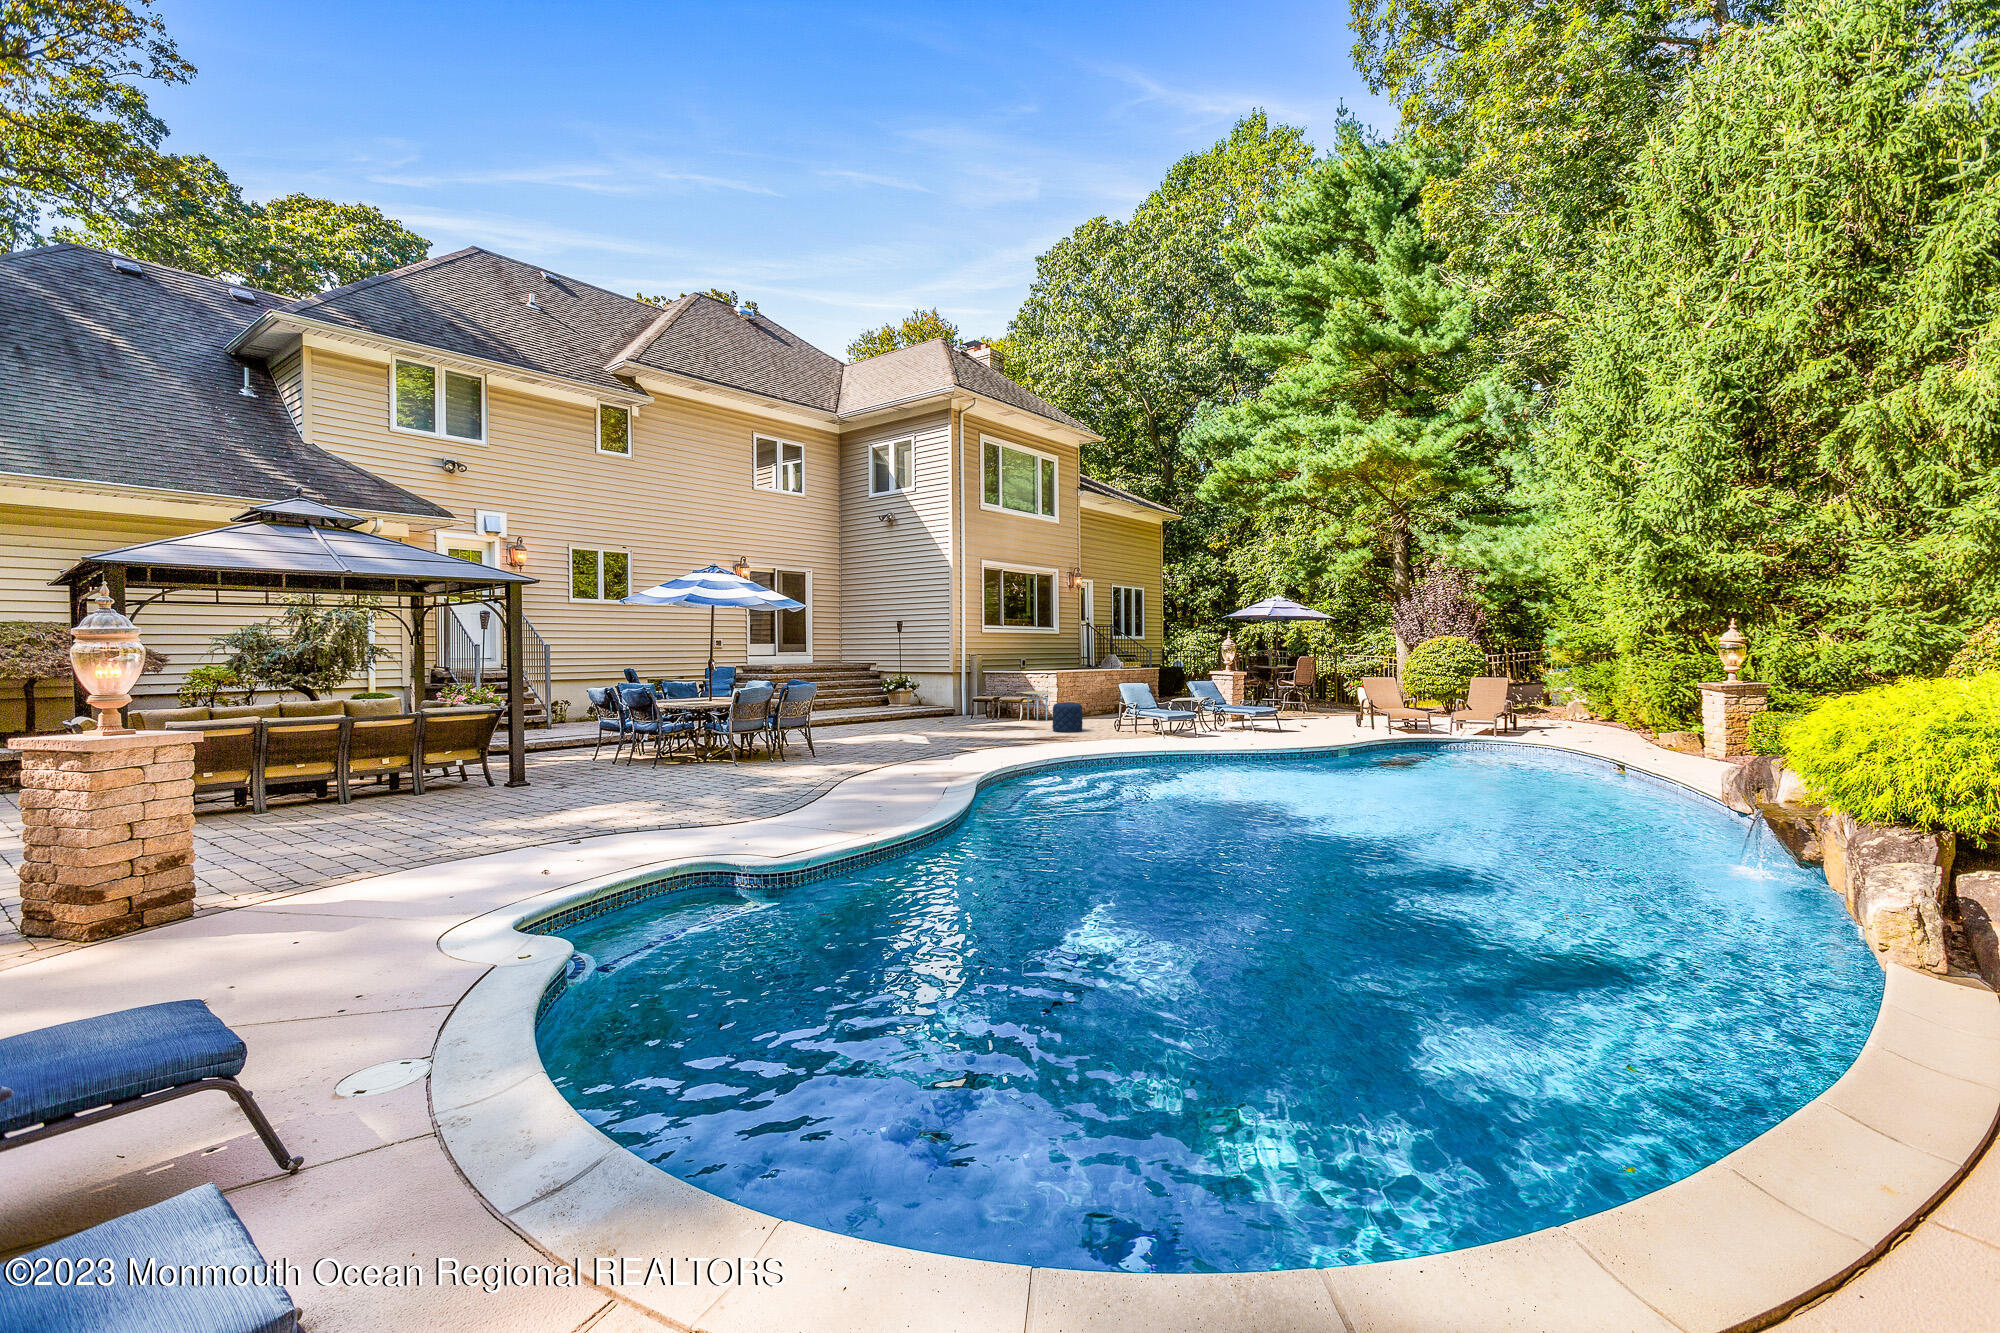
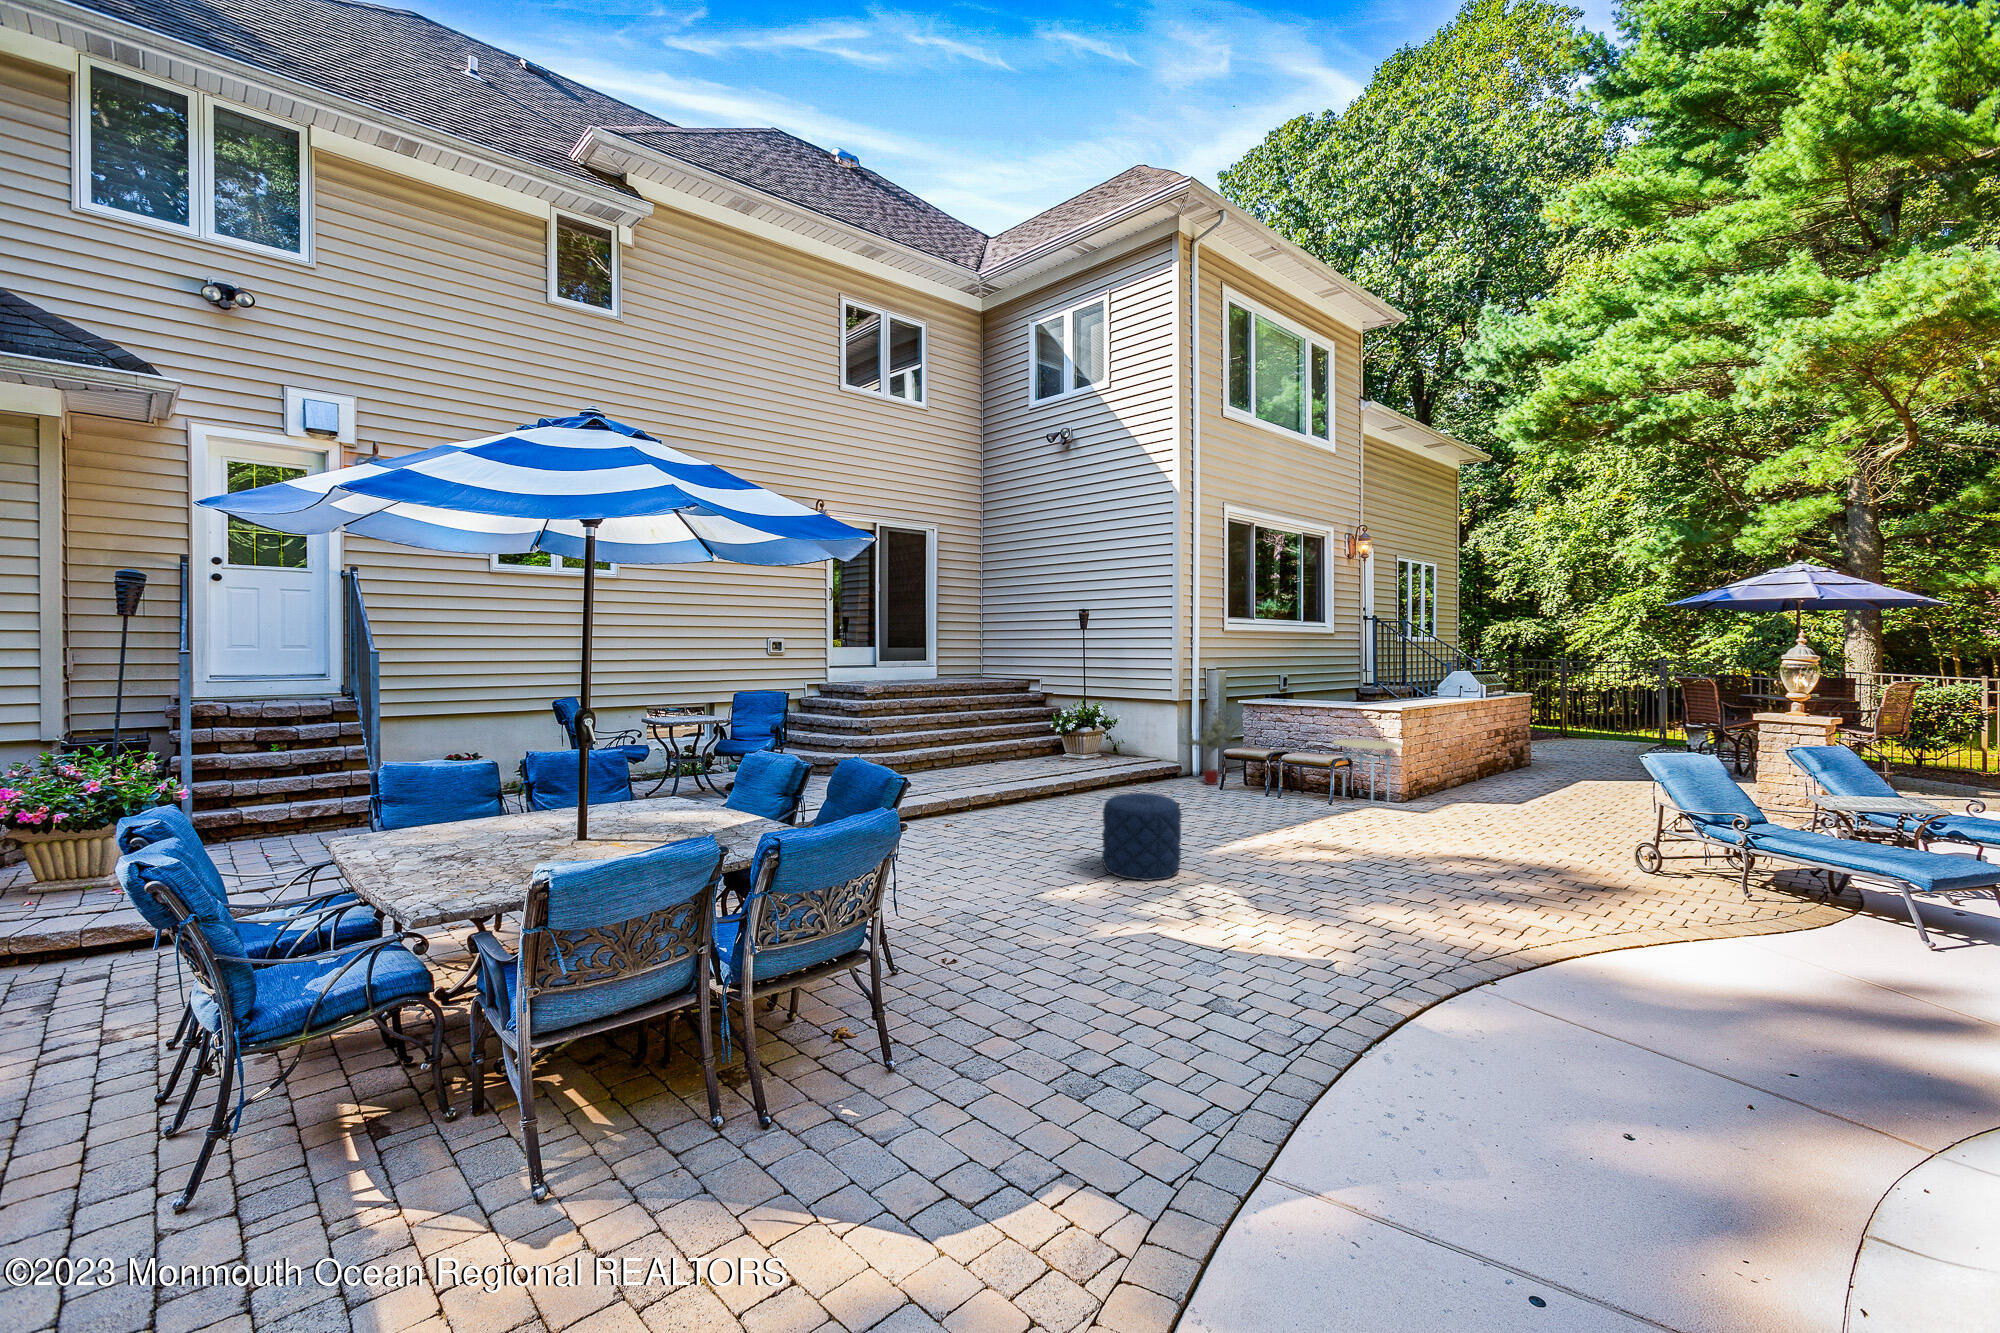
potted tree: none [950,676,984,718] -> present [1182,710,1242,785]
pouf: present [1052,702,1083,732] -> present [1102,793,1181,881]

